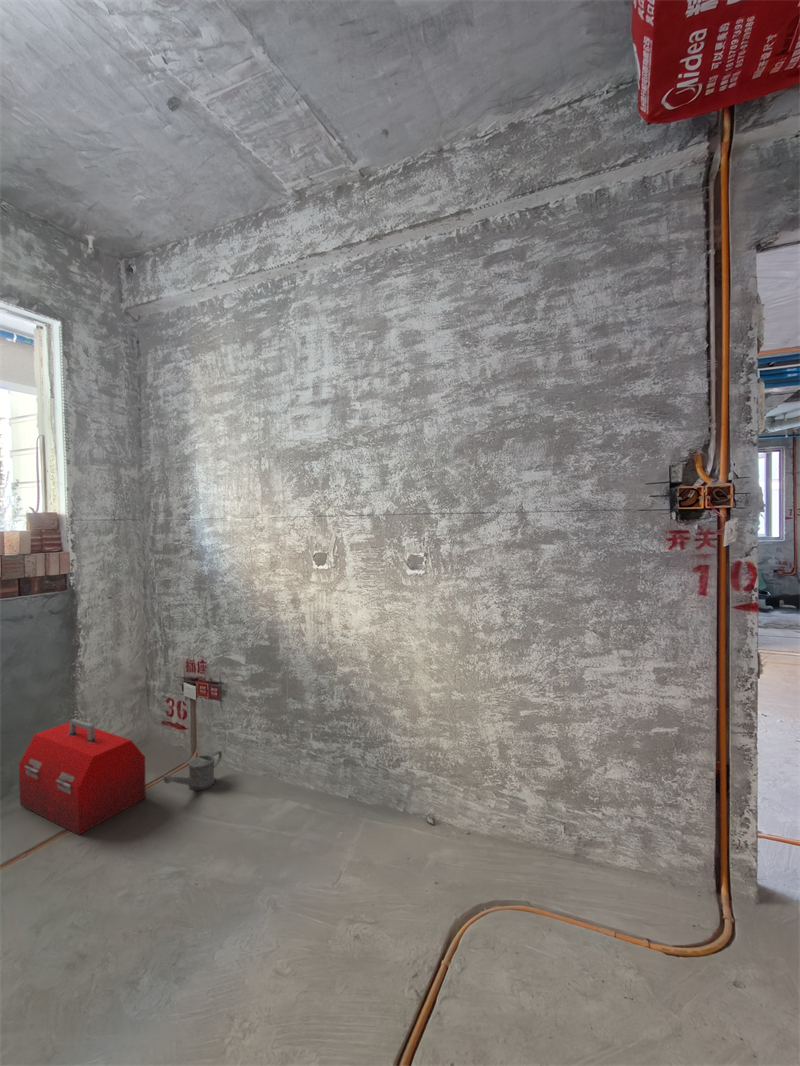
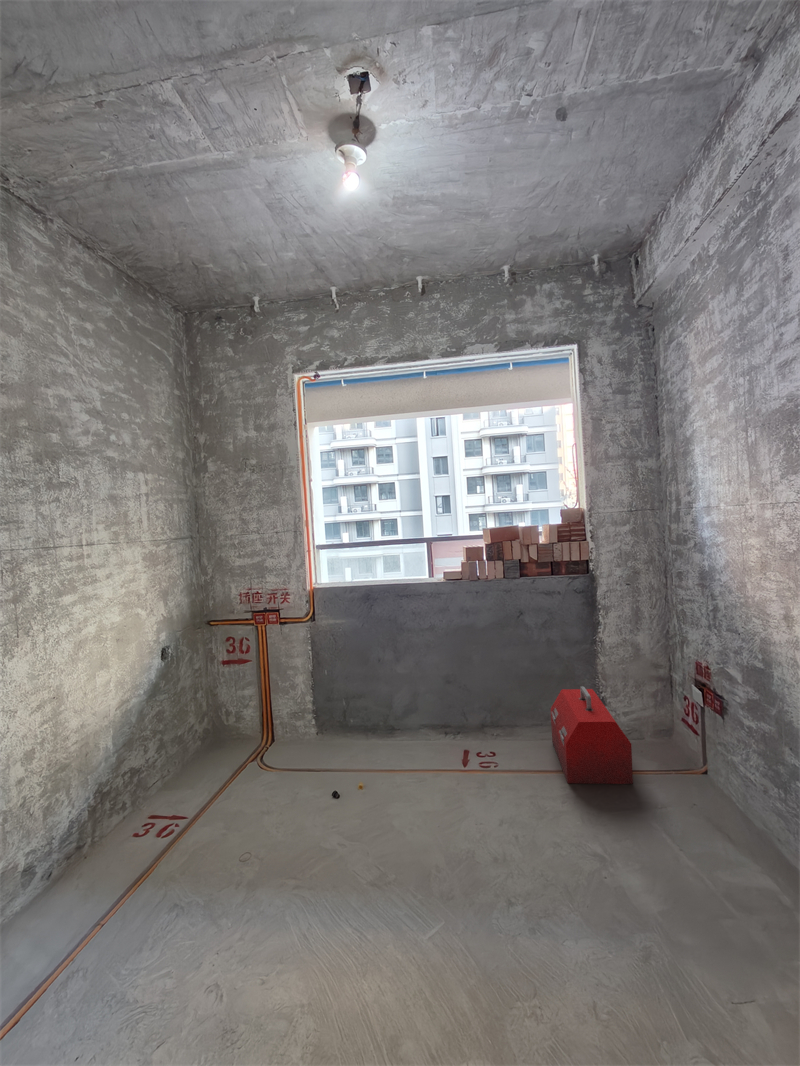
watering can: present [164,751,222,790] -> none [642,768,720,808]

